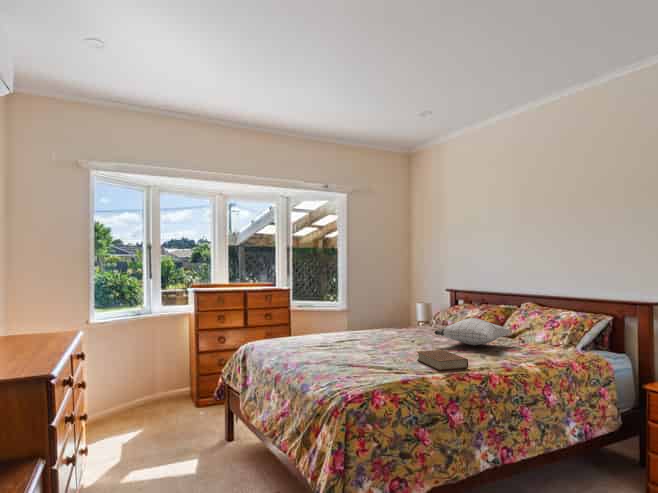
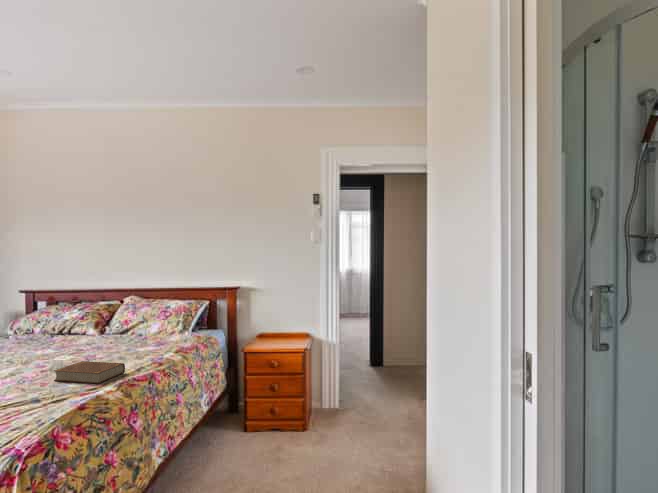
pillow: present [434,318,510,346] -> none [51,320,132,350]

